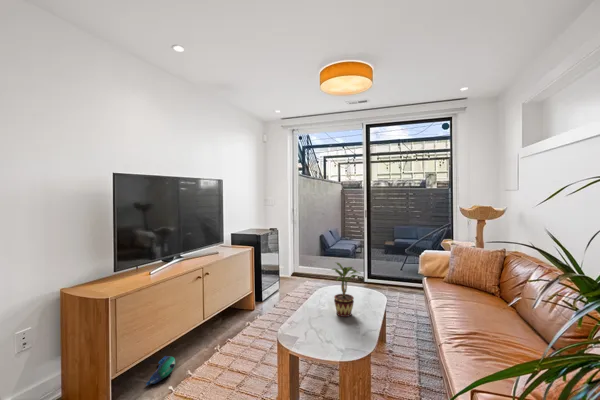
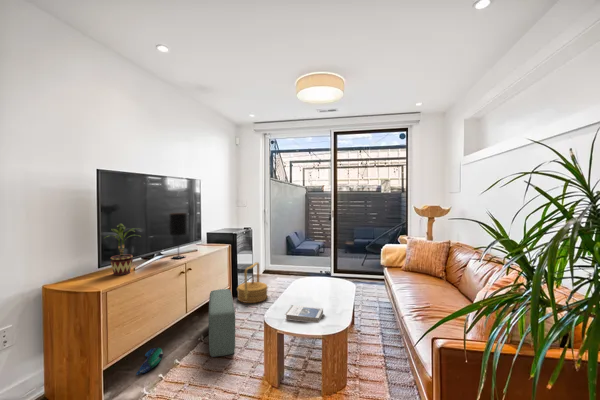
table lamp: none [187,214,204,262] -> present [170,213,187,258]
potted plant: present [332,263,359,317] -> present [105,224,140,275]
woven basket: none [261,265,293,309] -> present [237,262,268,303]
pouf: none [223,295,251,370] -> present [208,289,235,357]
hardback book: none [301,321,346,345] -> present [285,305,323,323]

